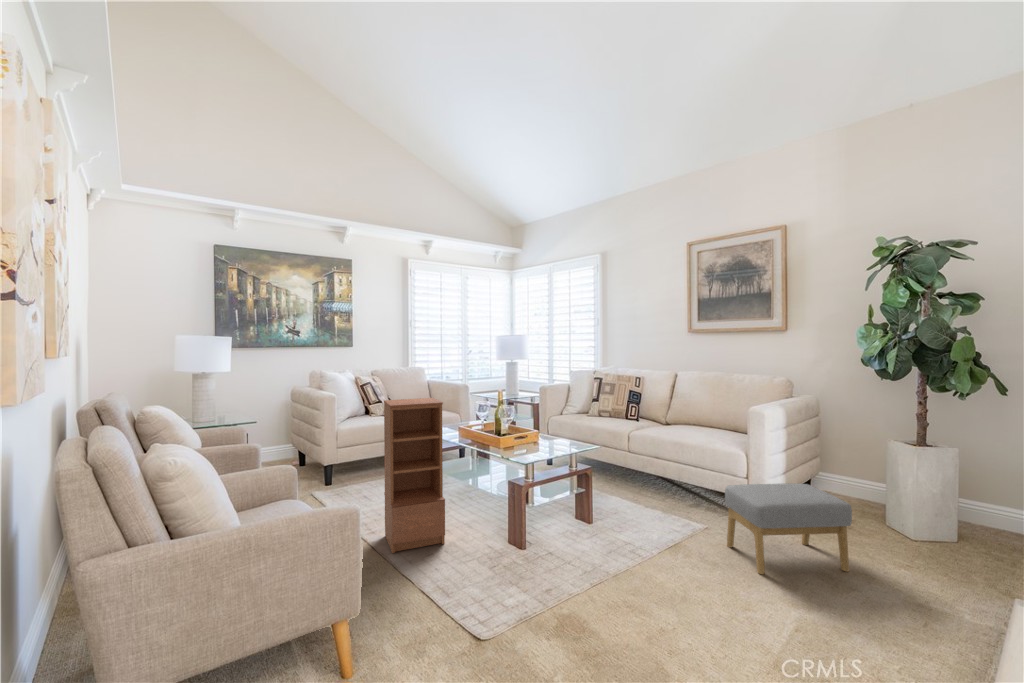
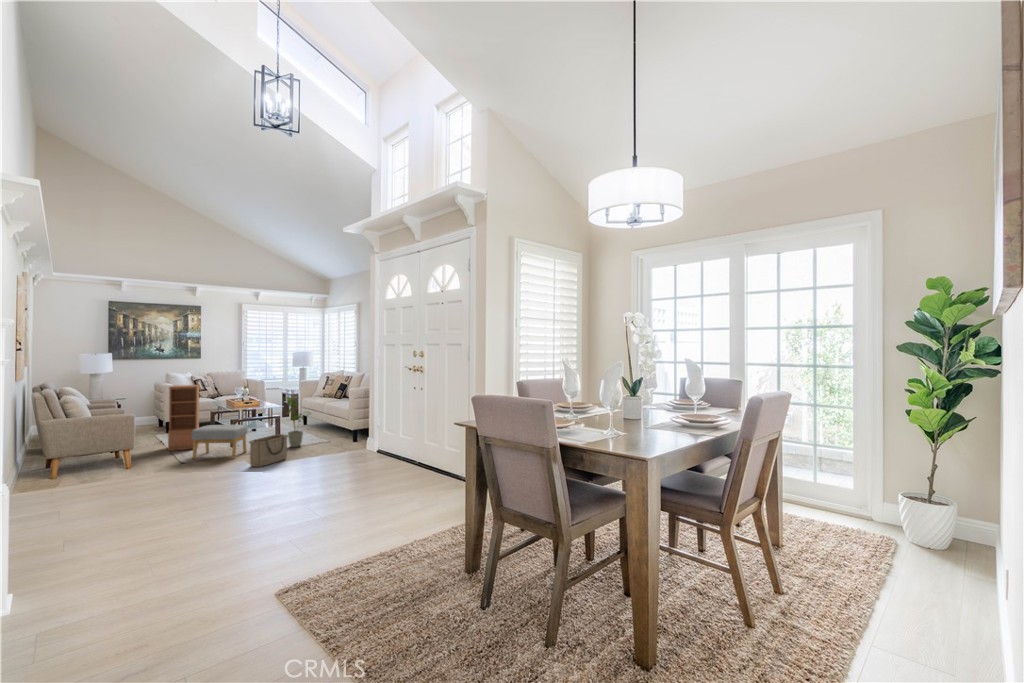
house plant: none [624,422,688,536] -> present [286,397,310,447]
footstool: present [725,483,852,574] -> present [192,425,248,459]
basket: none [677,526,732,642] -> present [249,434,288,467]

